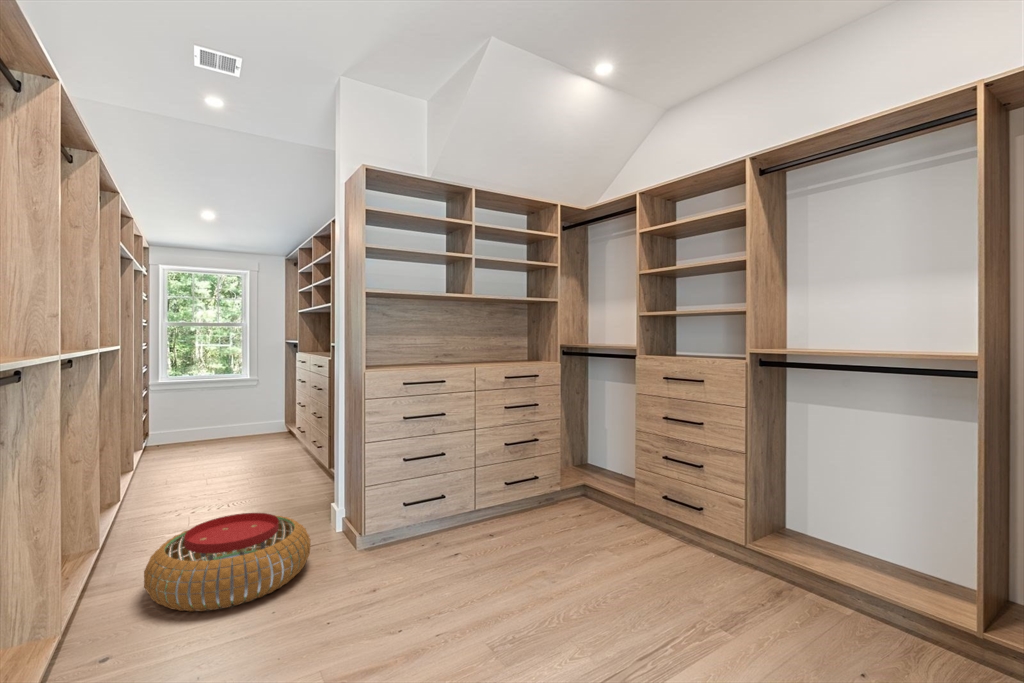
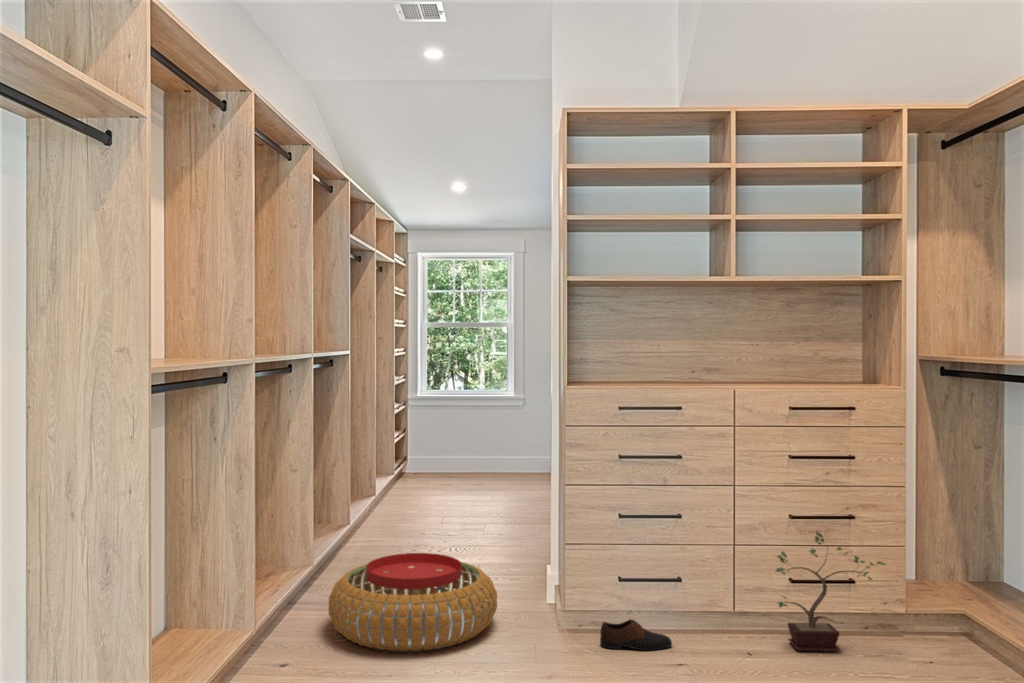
potted plant: none [502,451,560,527] -> present [776,531,886,652]
shoe: none [396,531,444,556] -> present [600,619,672,651]

